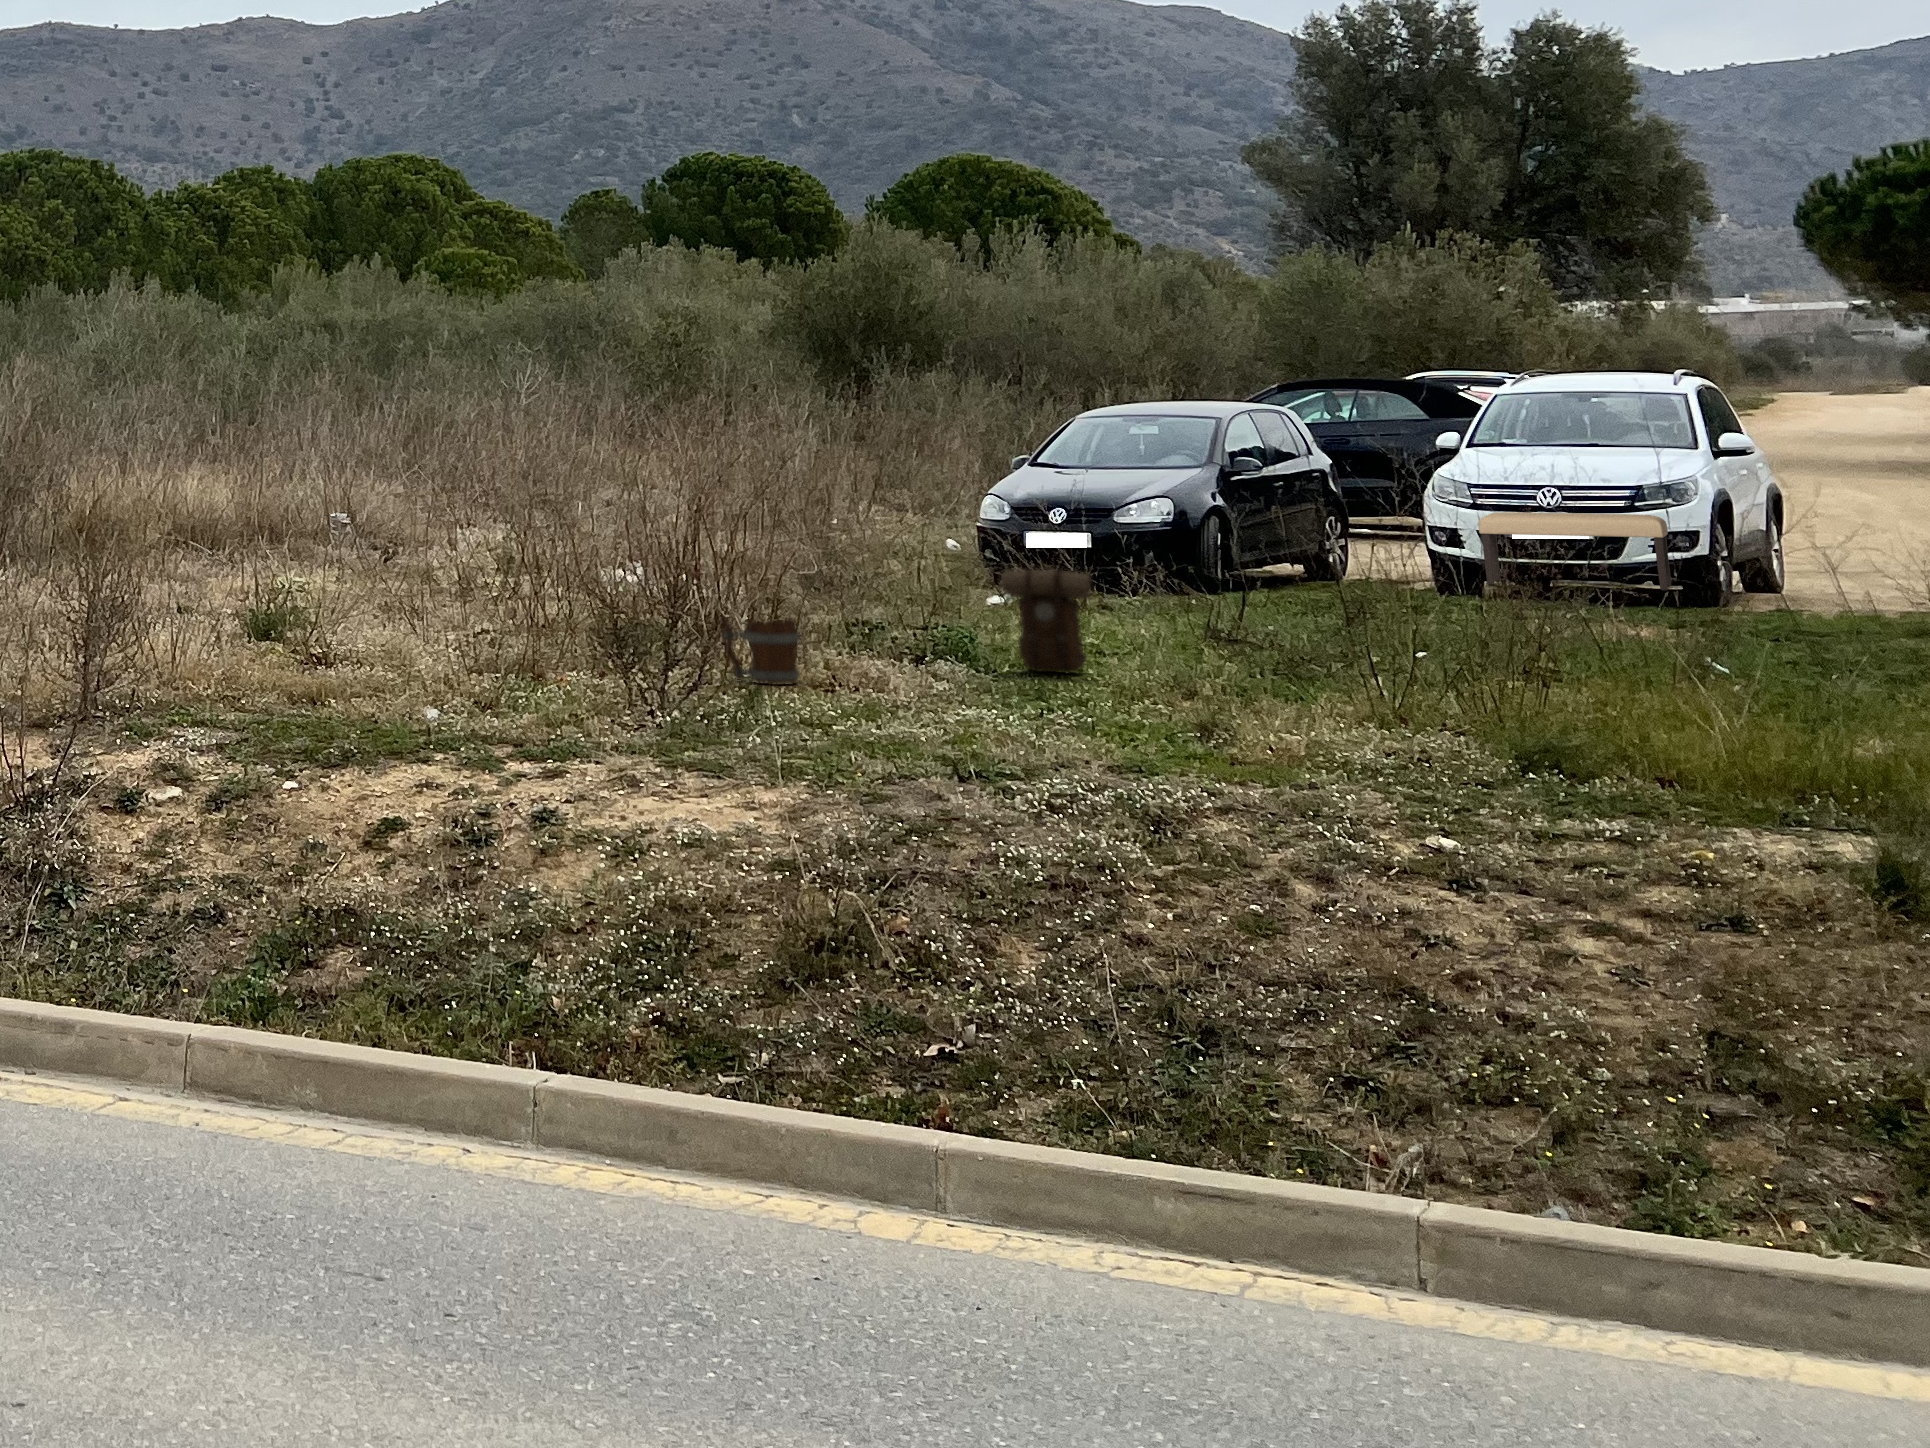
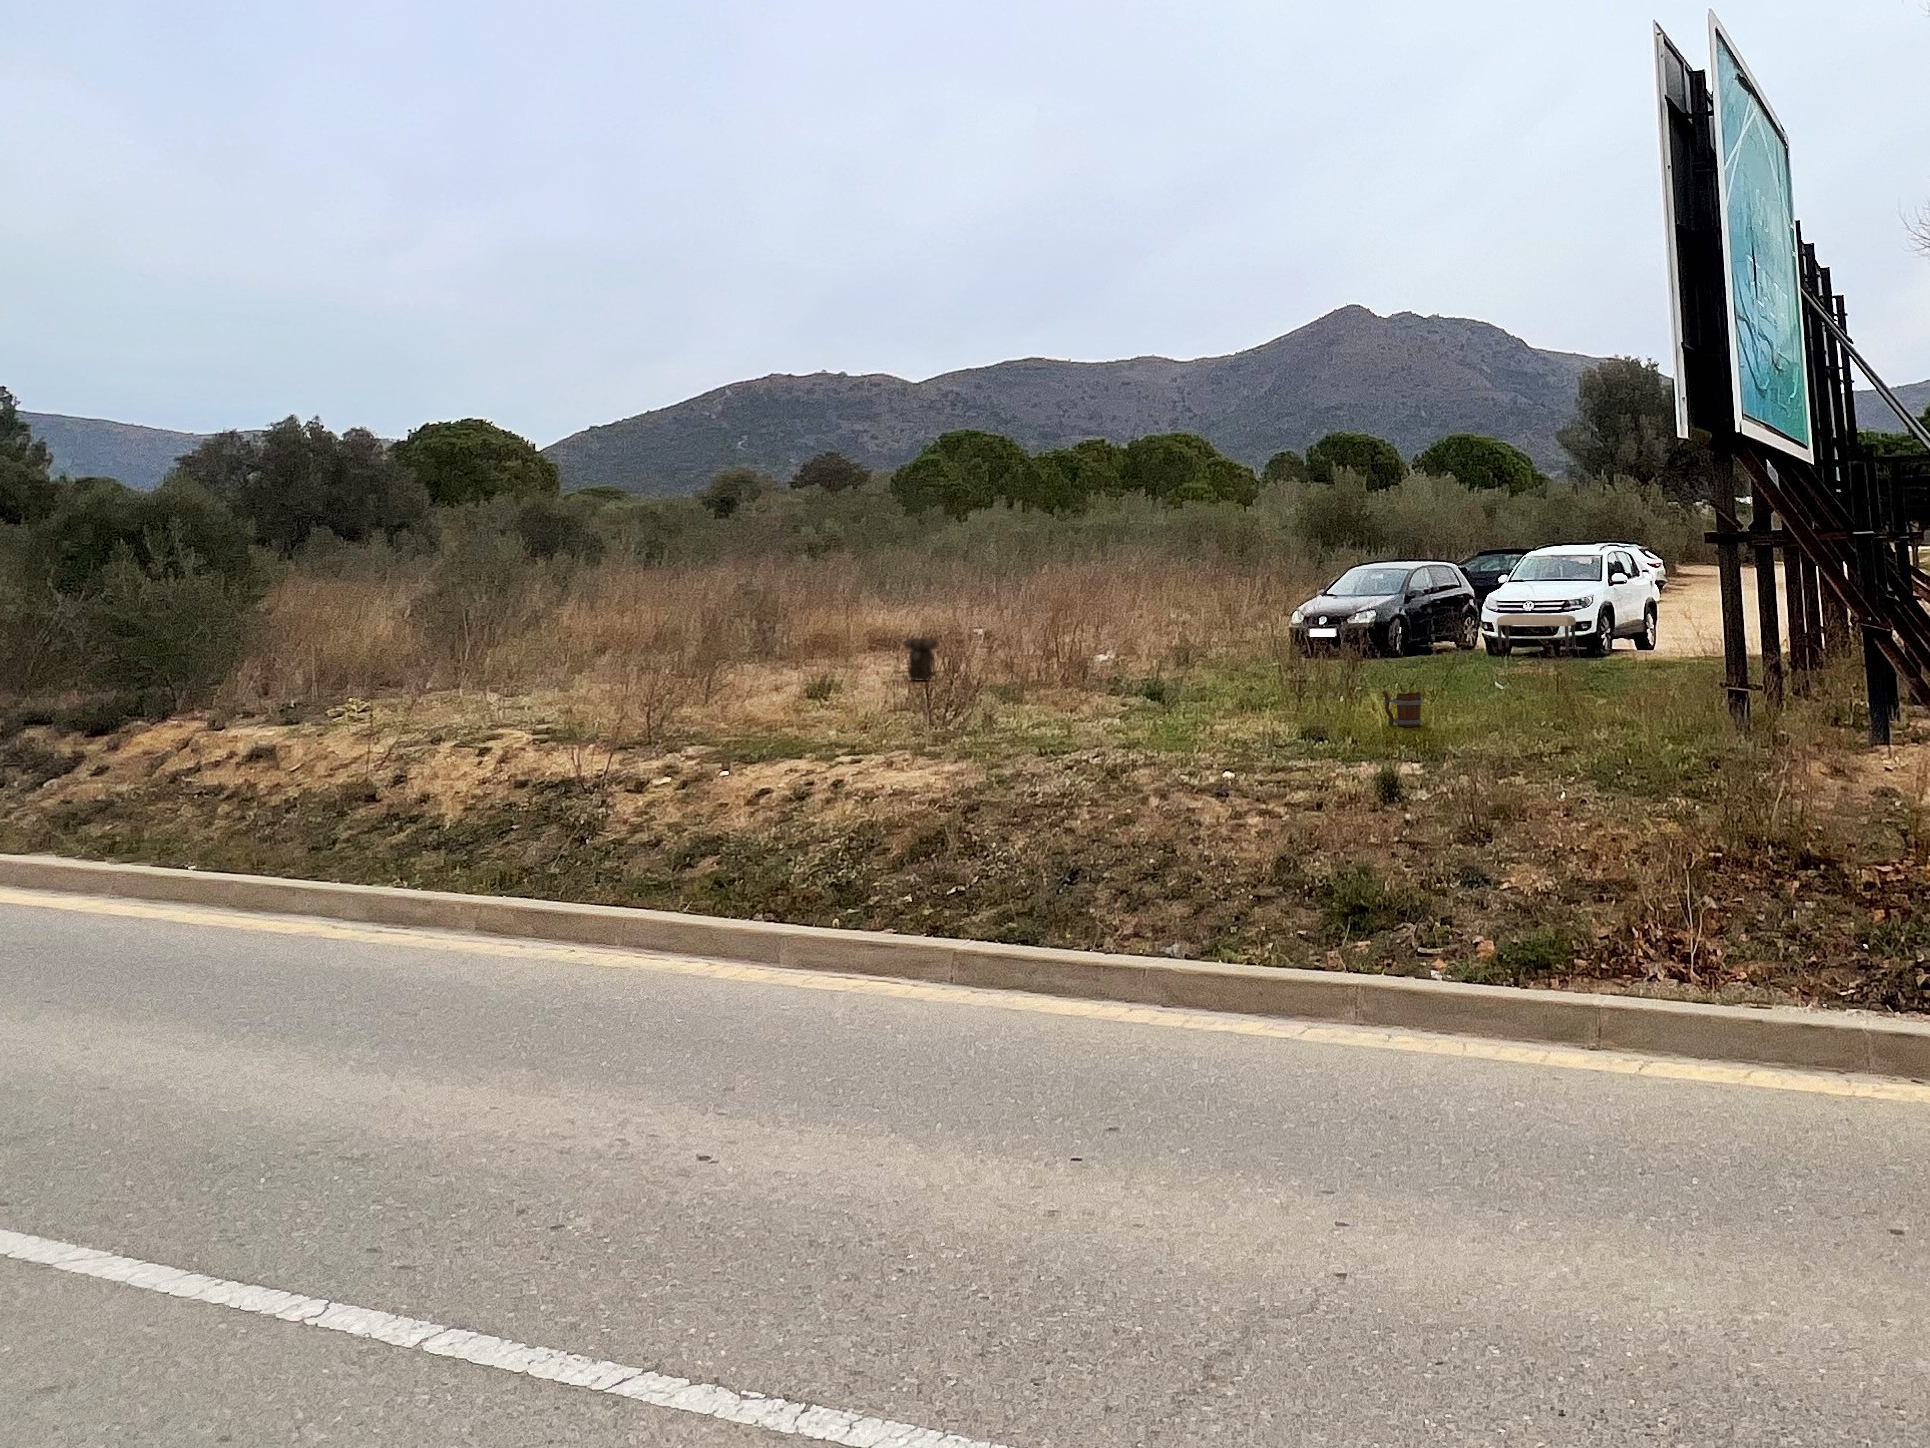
backpack: present [1001,569,1091,673] -> present [904,638,937,681]
bucket: present [719,615,800,685] -> present [1382,690,1422,727]

